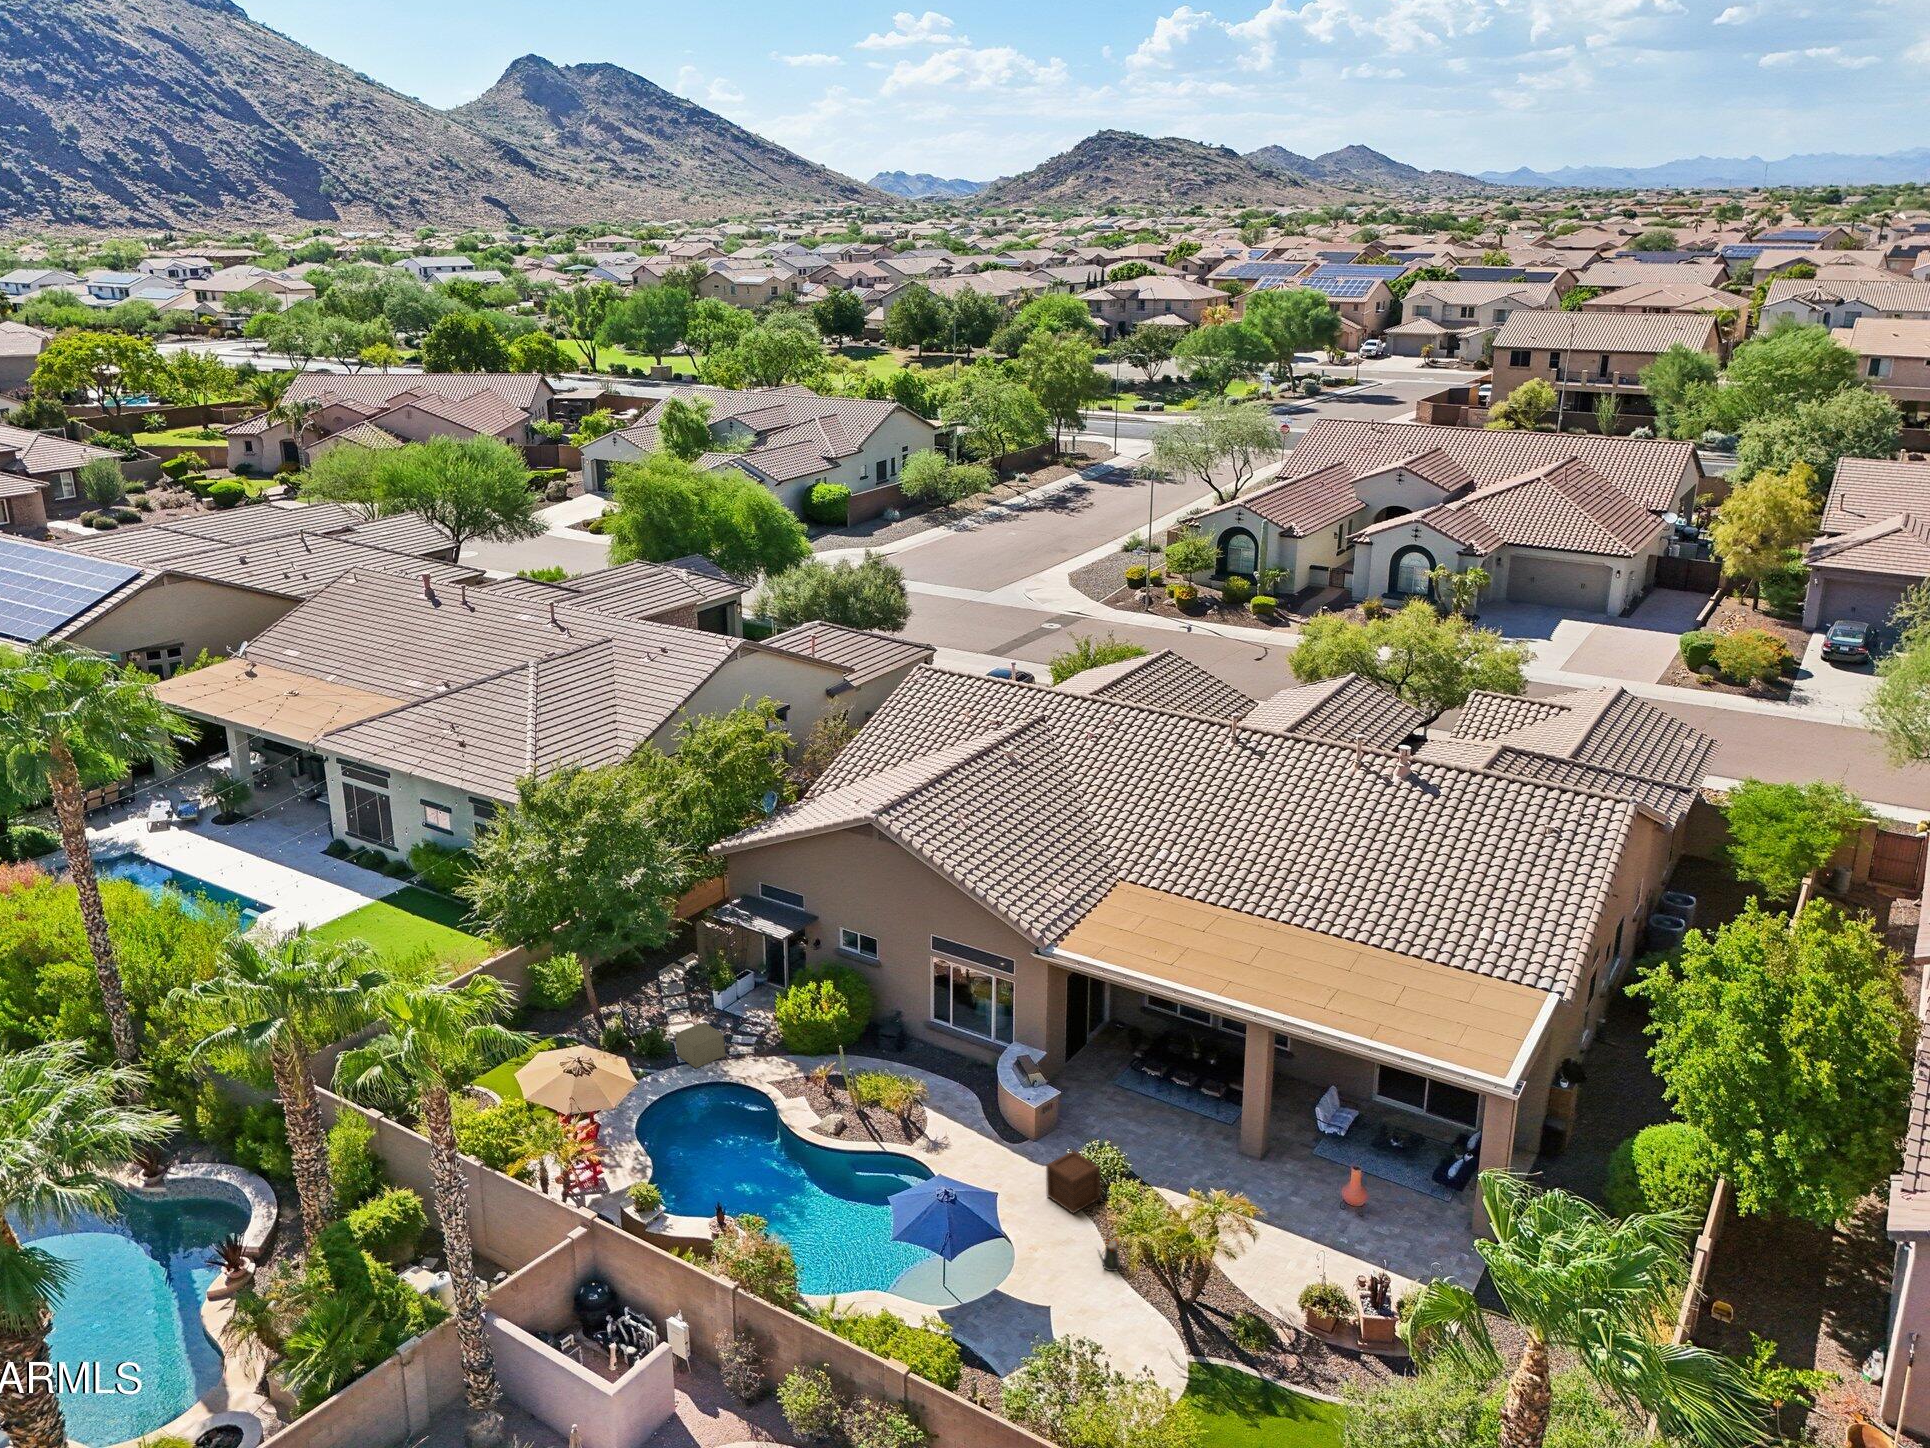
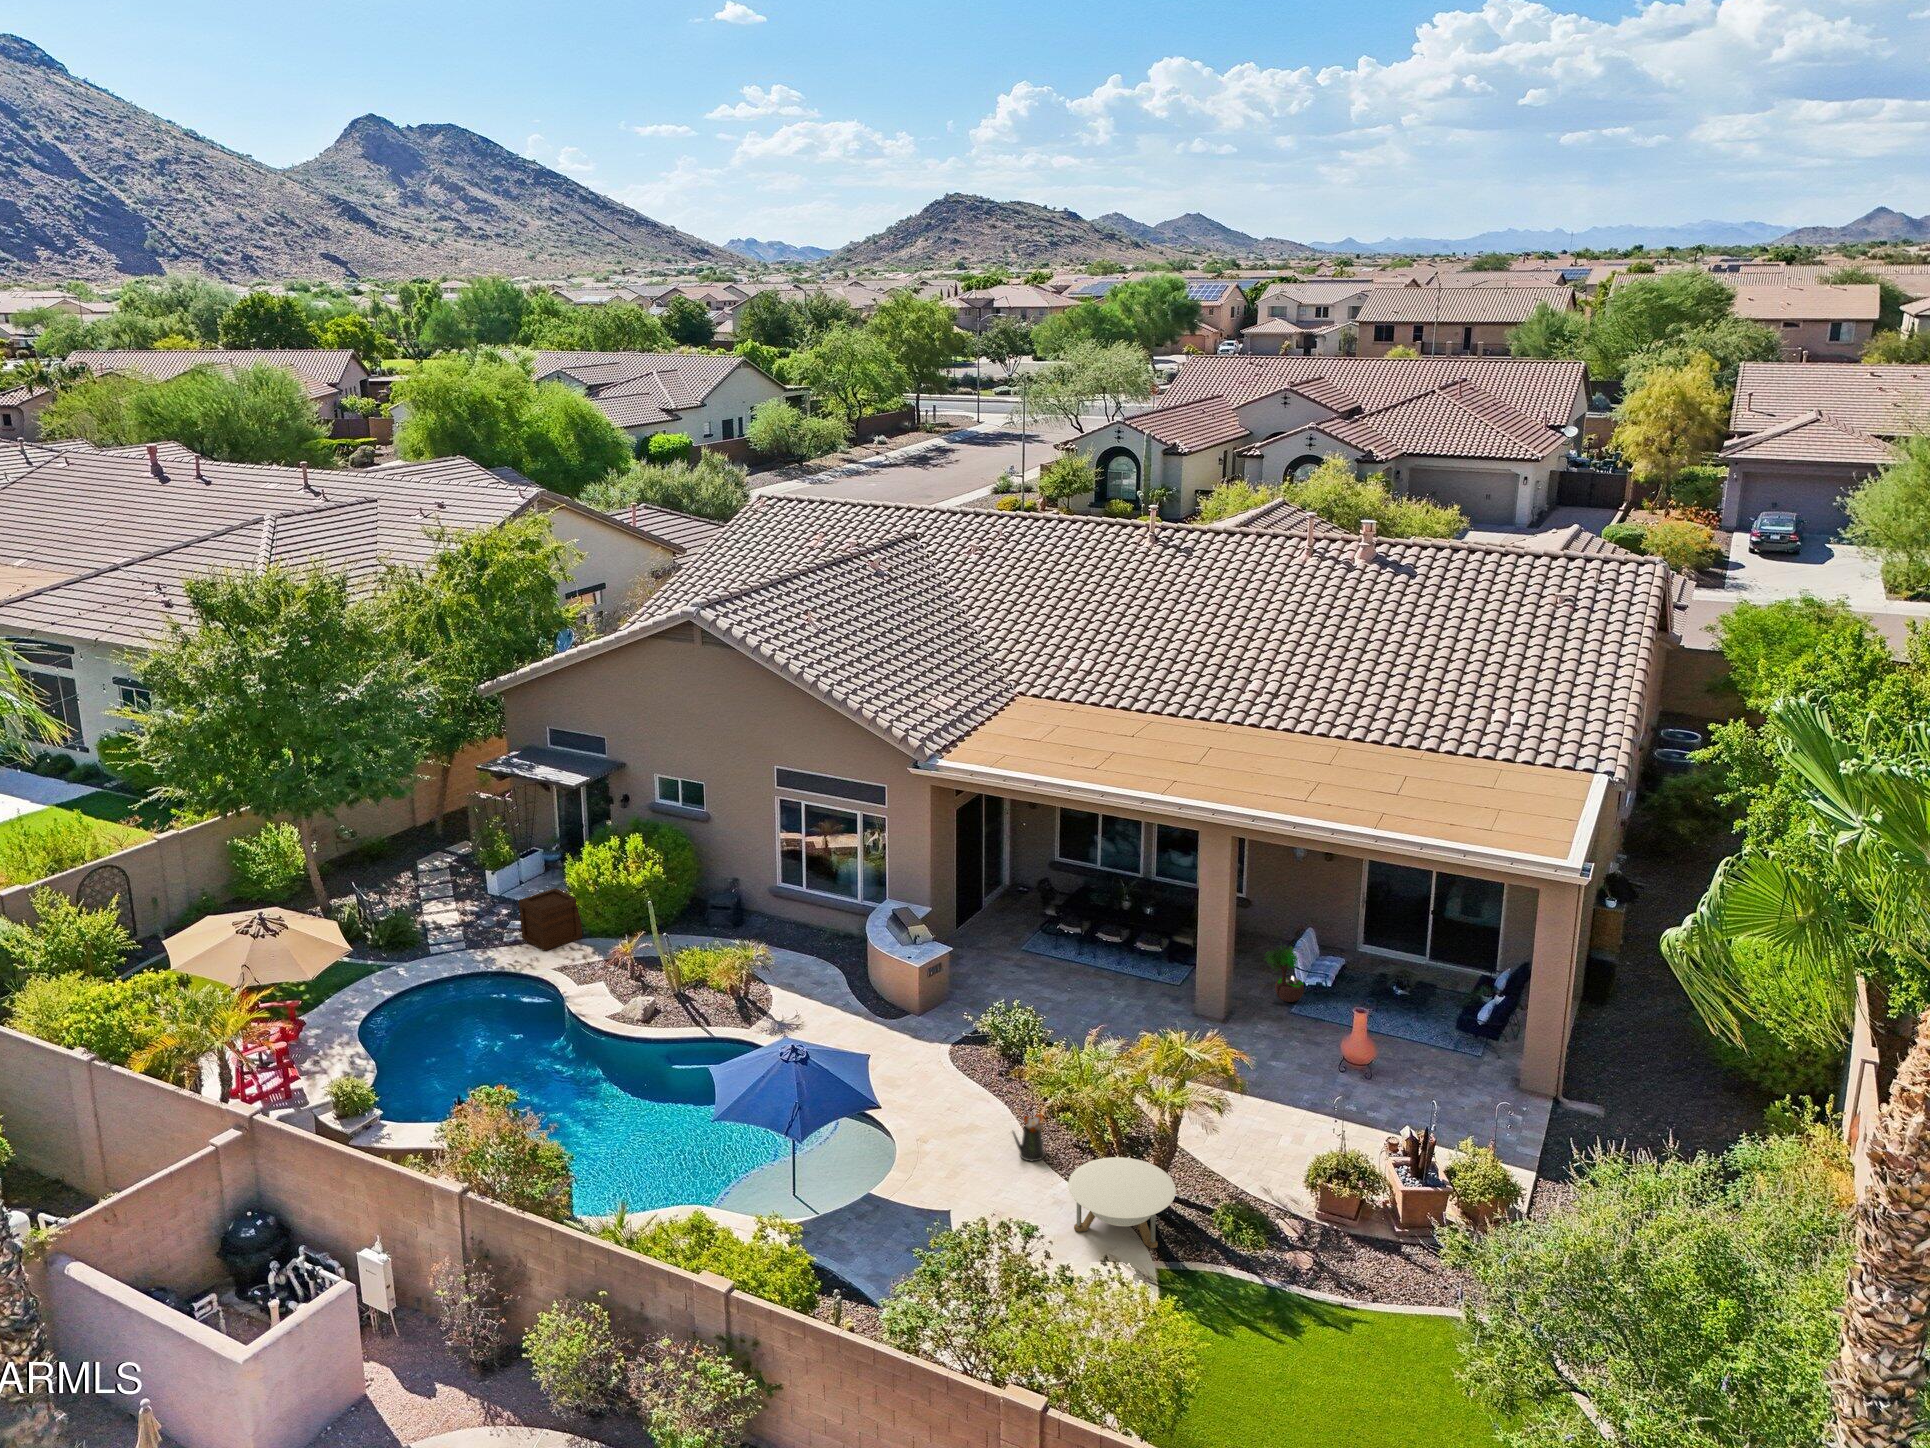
ottoman: present [675,1022,726,1068] -> none [426,903,496,959]
potted tree: none [1292,1102,1324,1146] -> present [1265,947,1304,1002]
wooden crate: present [1046,1151,1101,1213] -> present [519,888,582,951]
round table: none [1132,1277,1206,1345] -> present [1068,1157,1176,1248]

